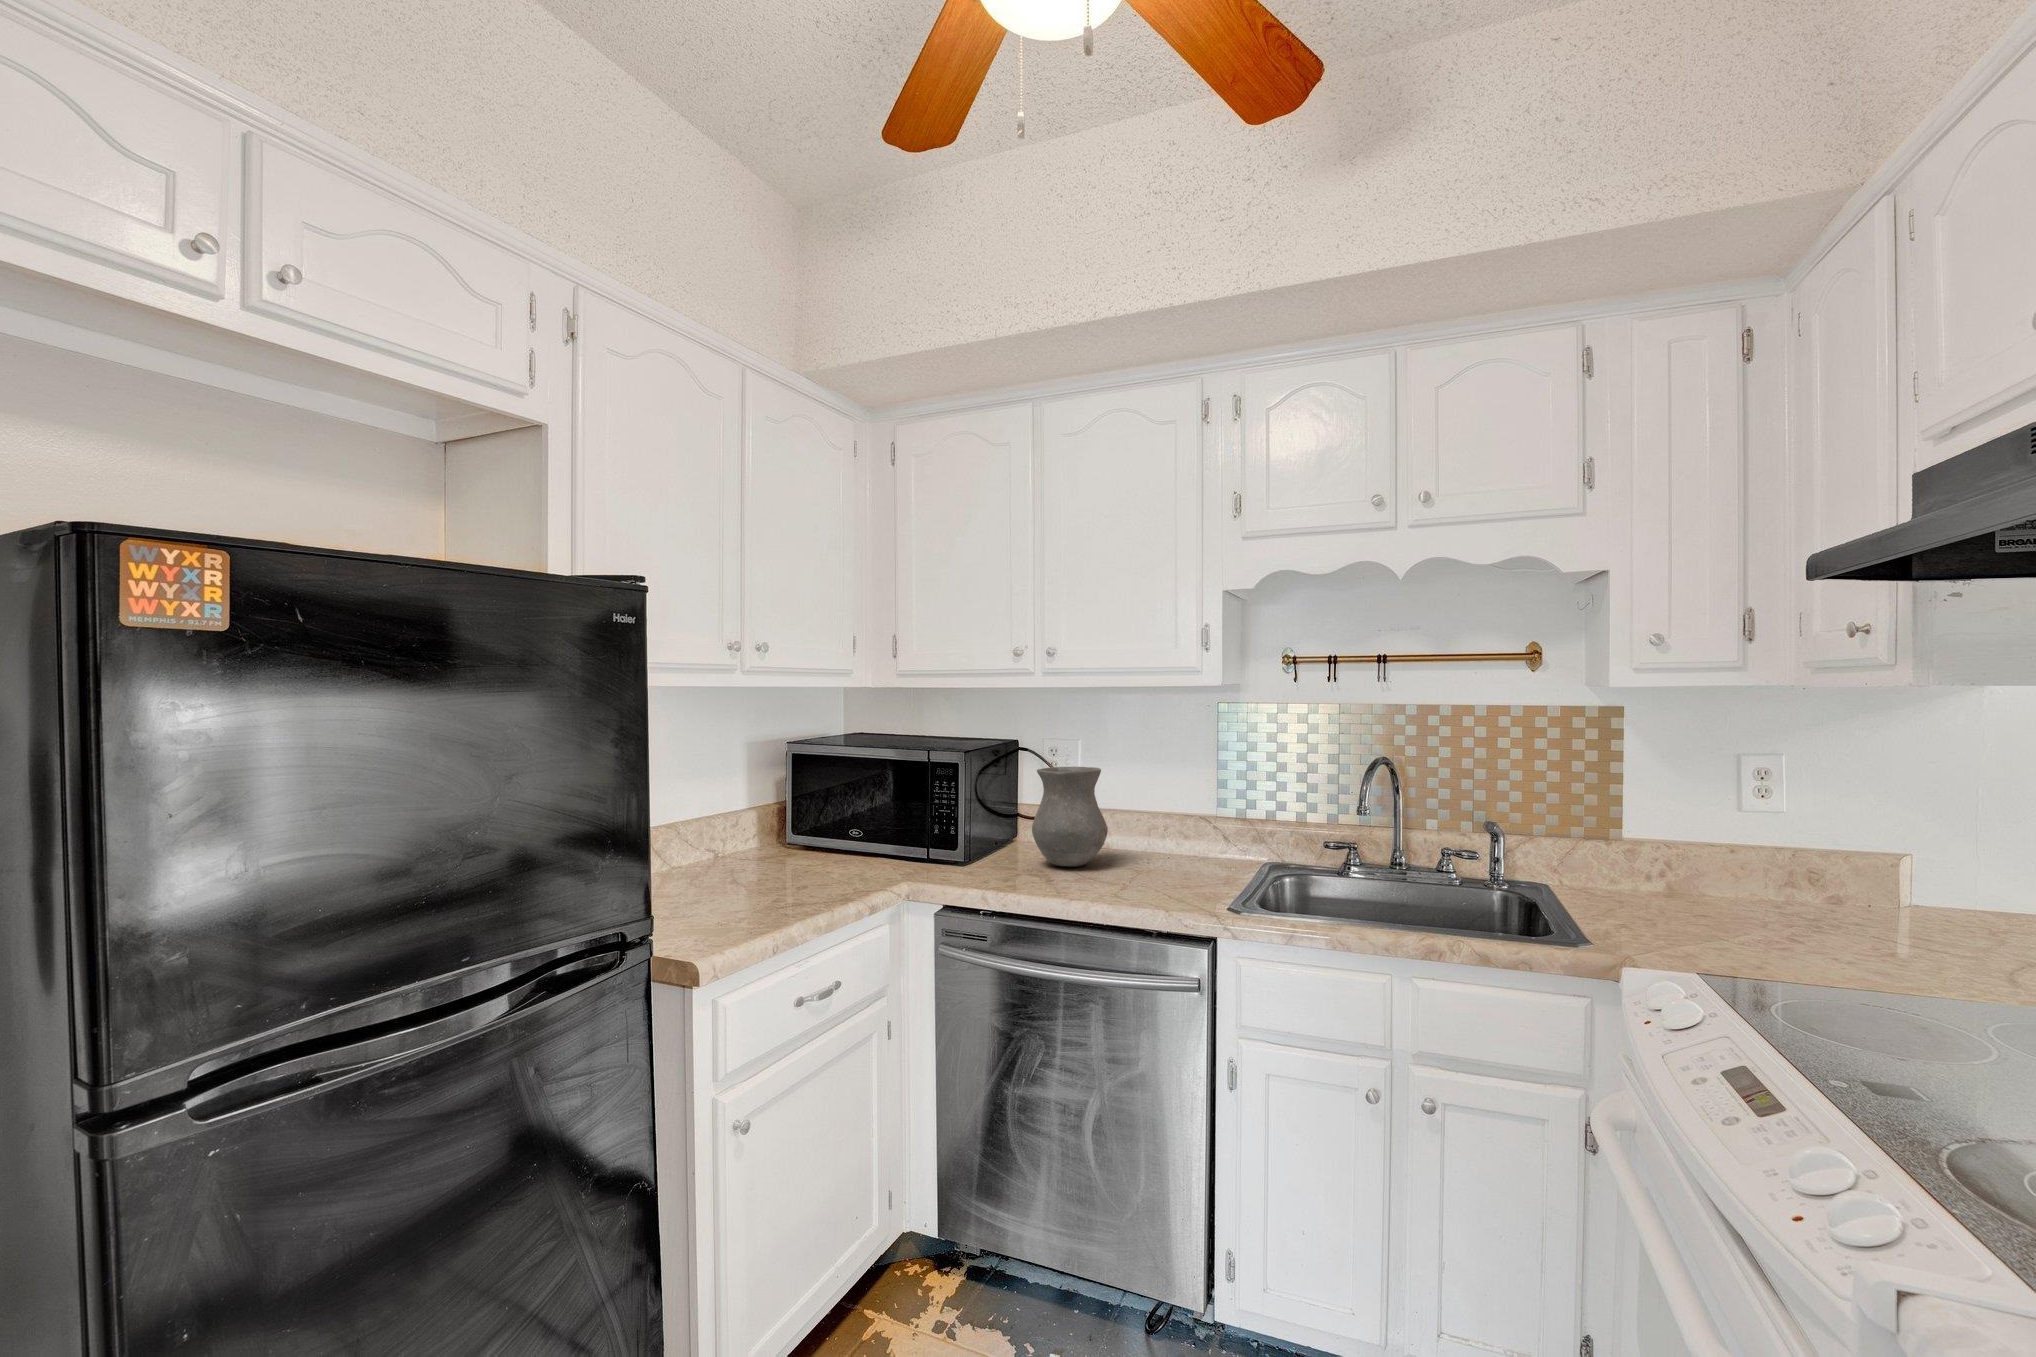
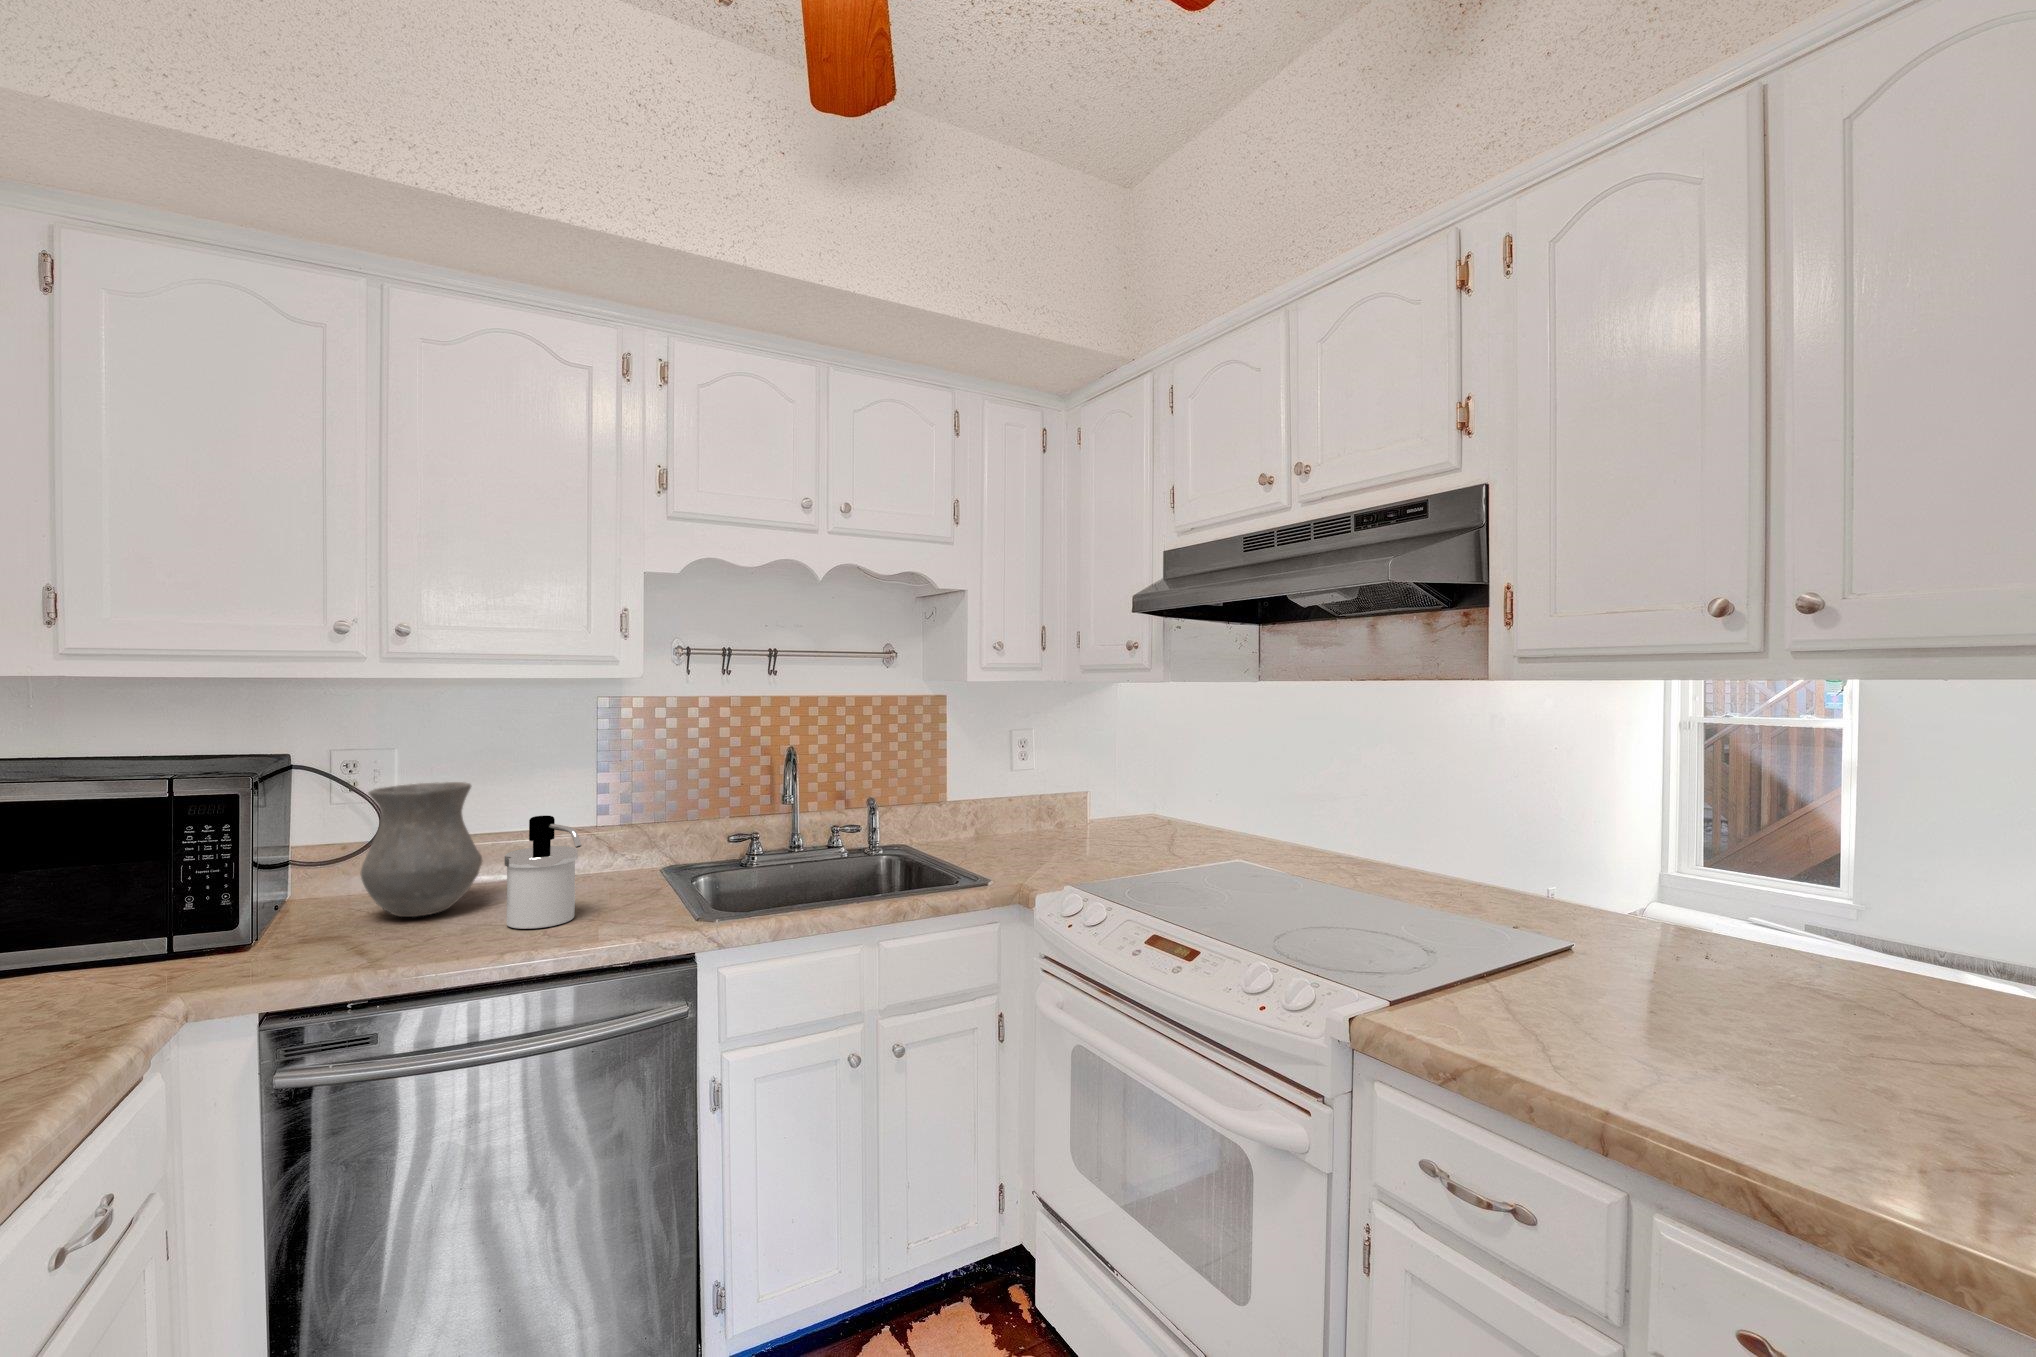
soap dispenser: none [1099,799,1151,890] -> present [504,816,581,929]

